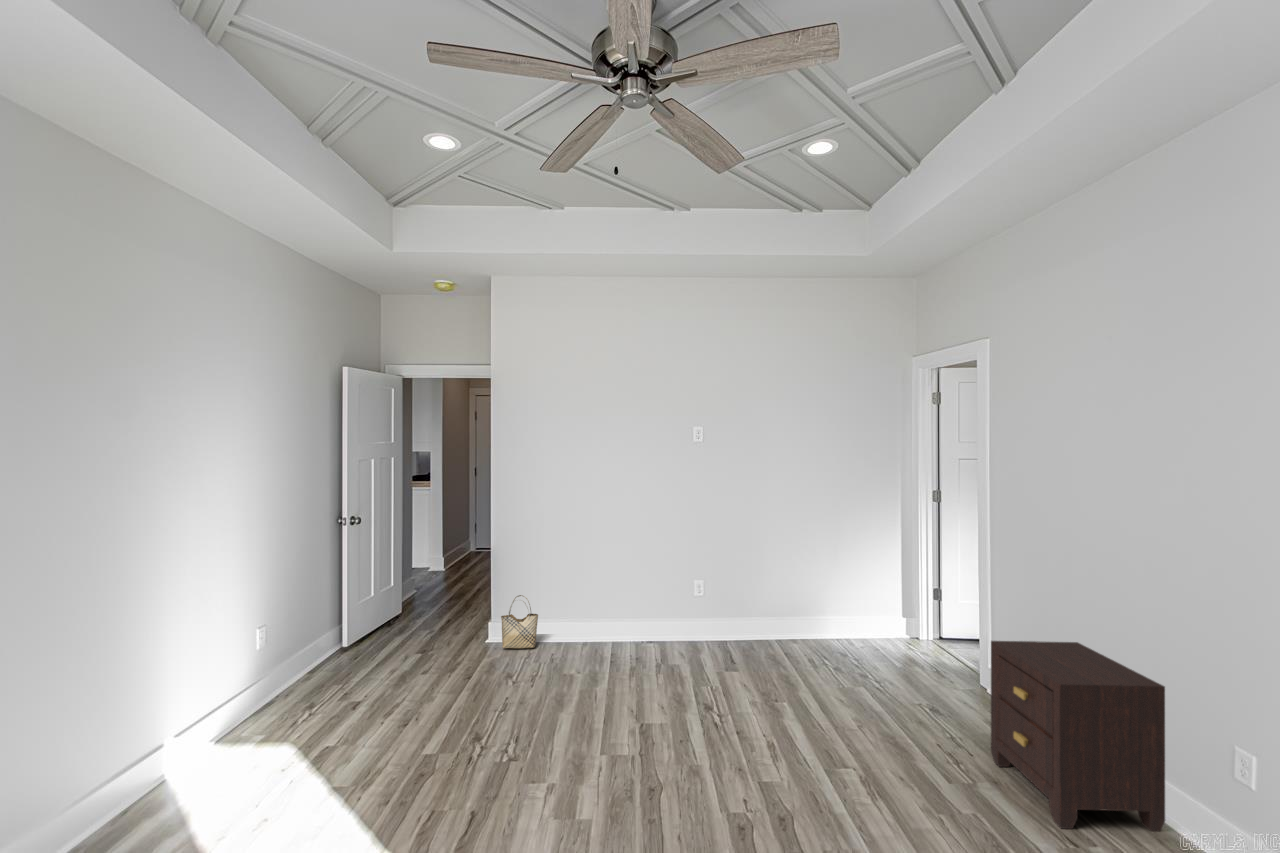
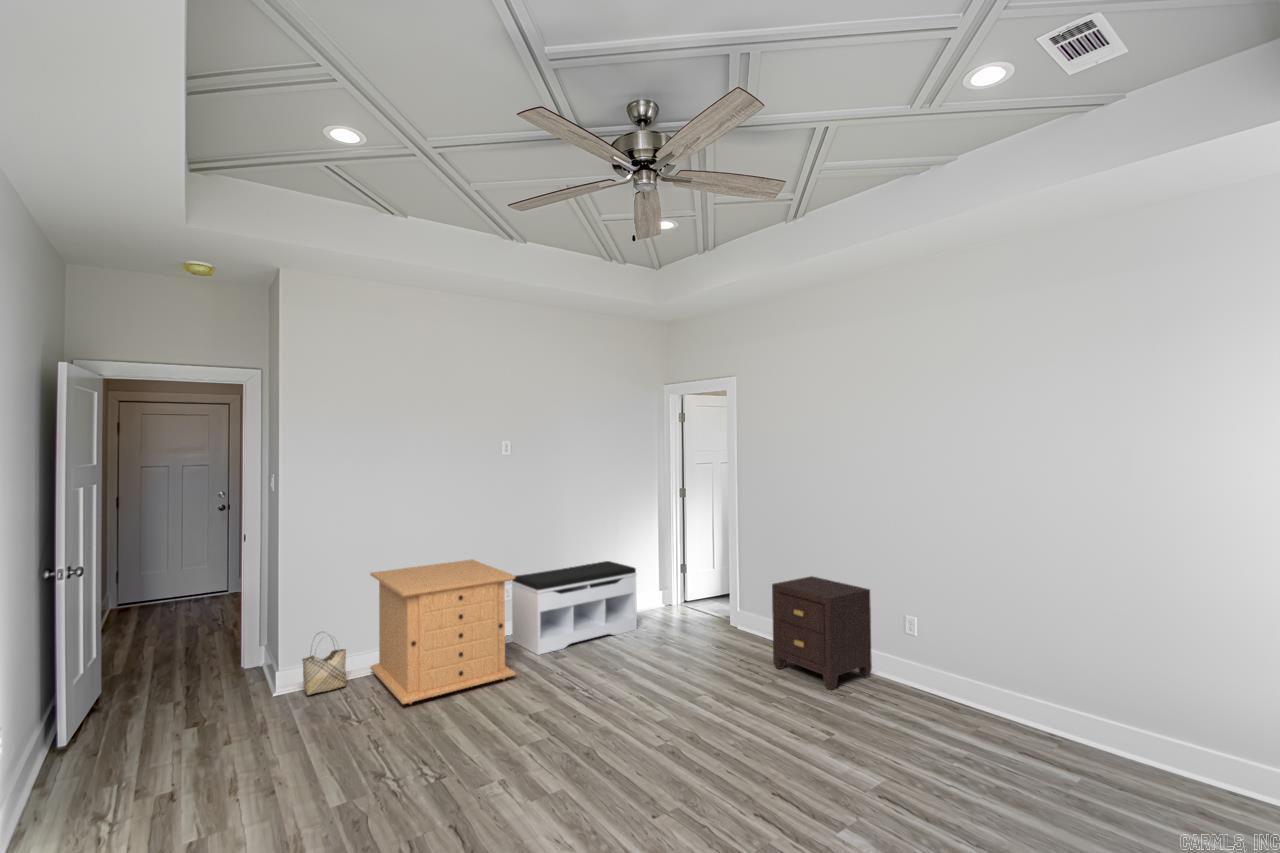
dresser: none [550,549,668,680] -> present [370,560,516,704]
bench: none [704,571,847,661] -> present [512,561,637,655]

